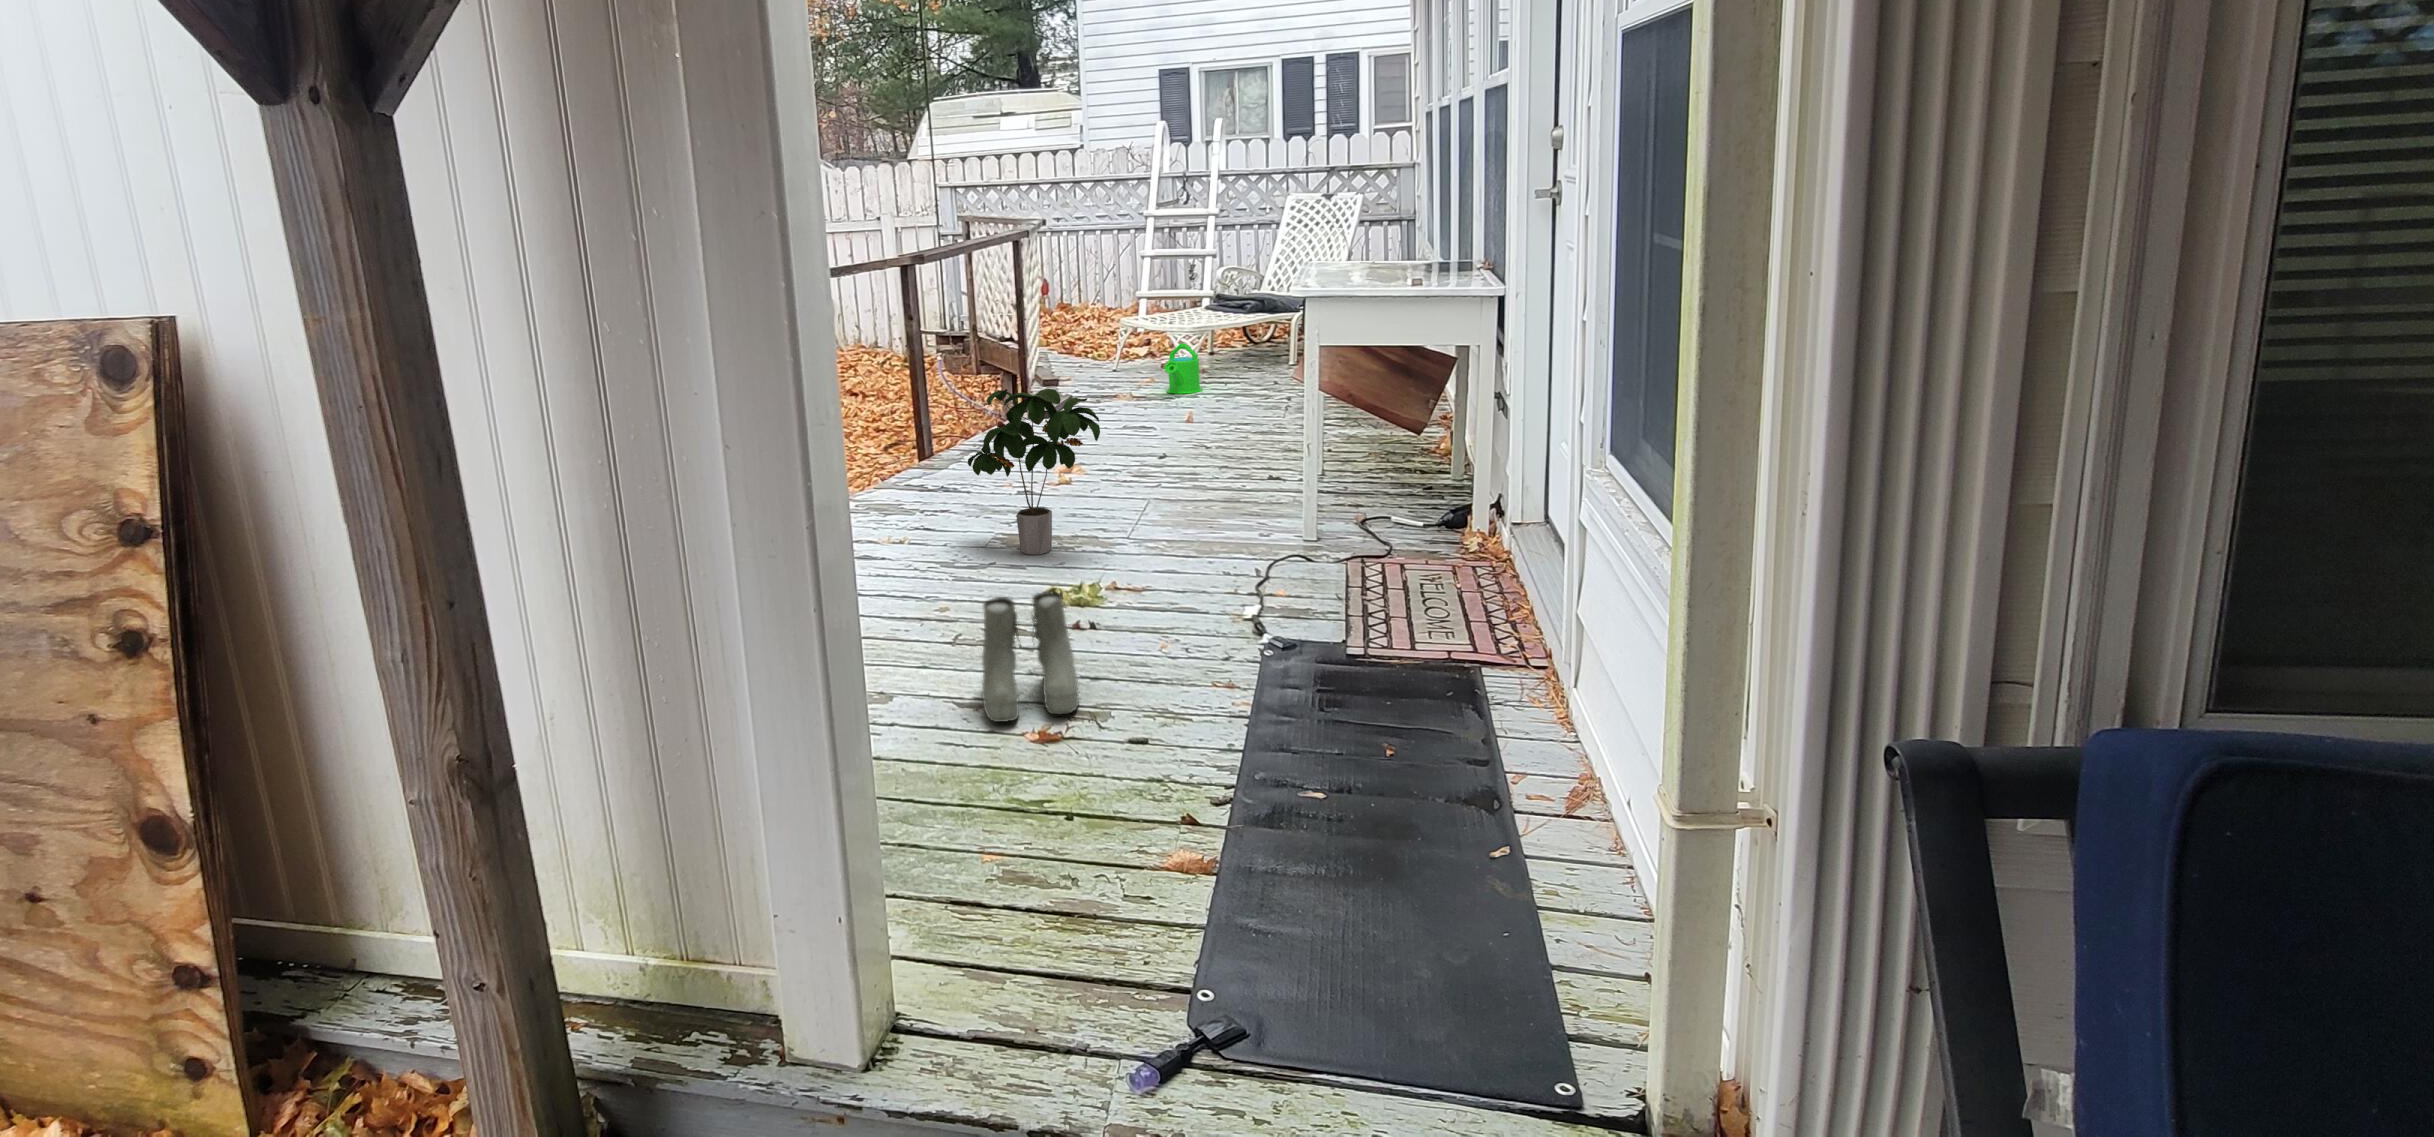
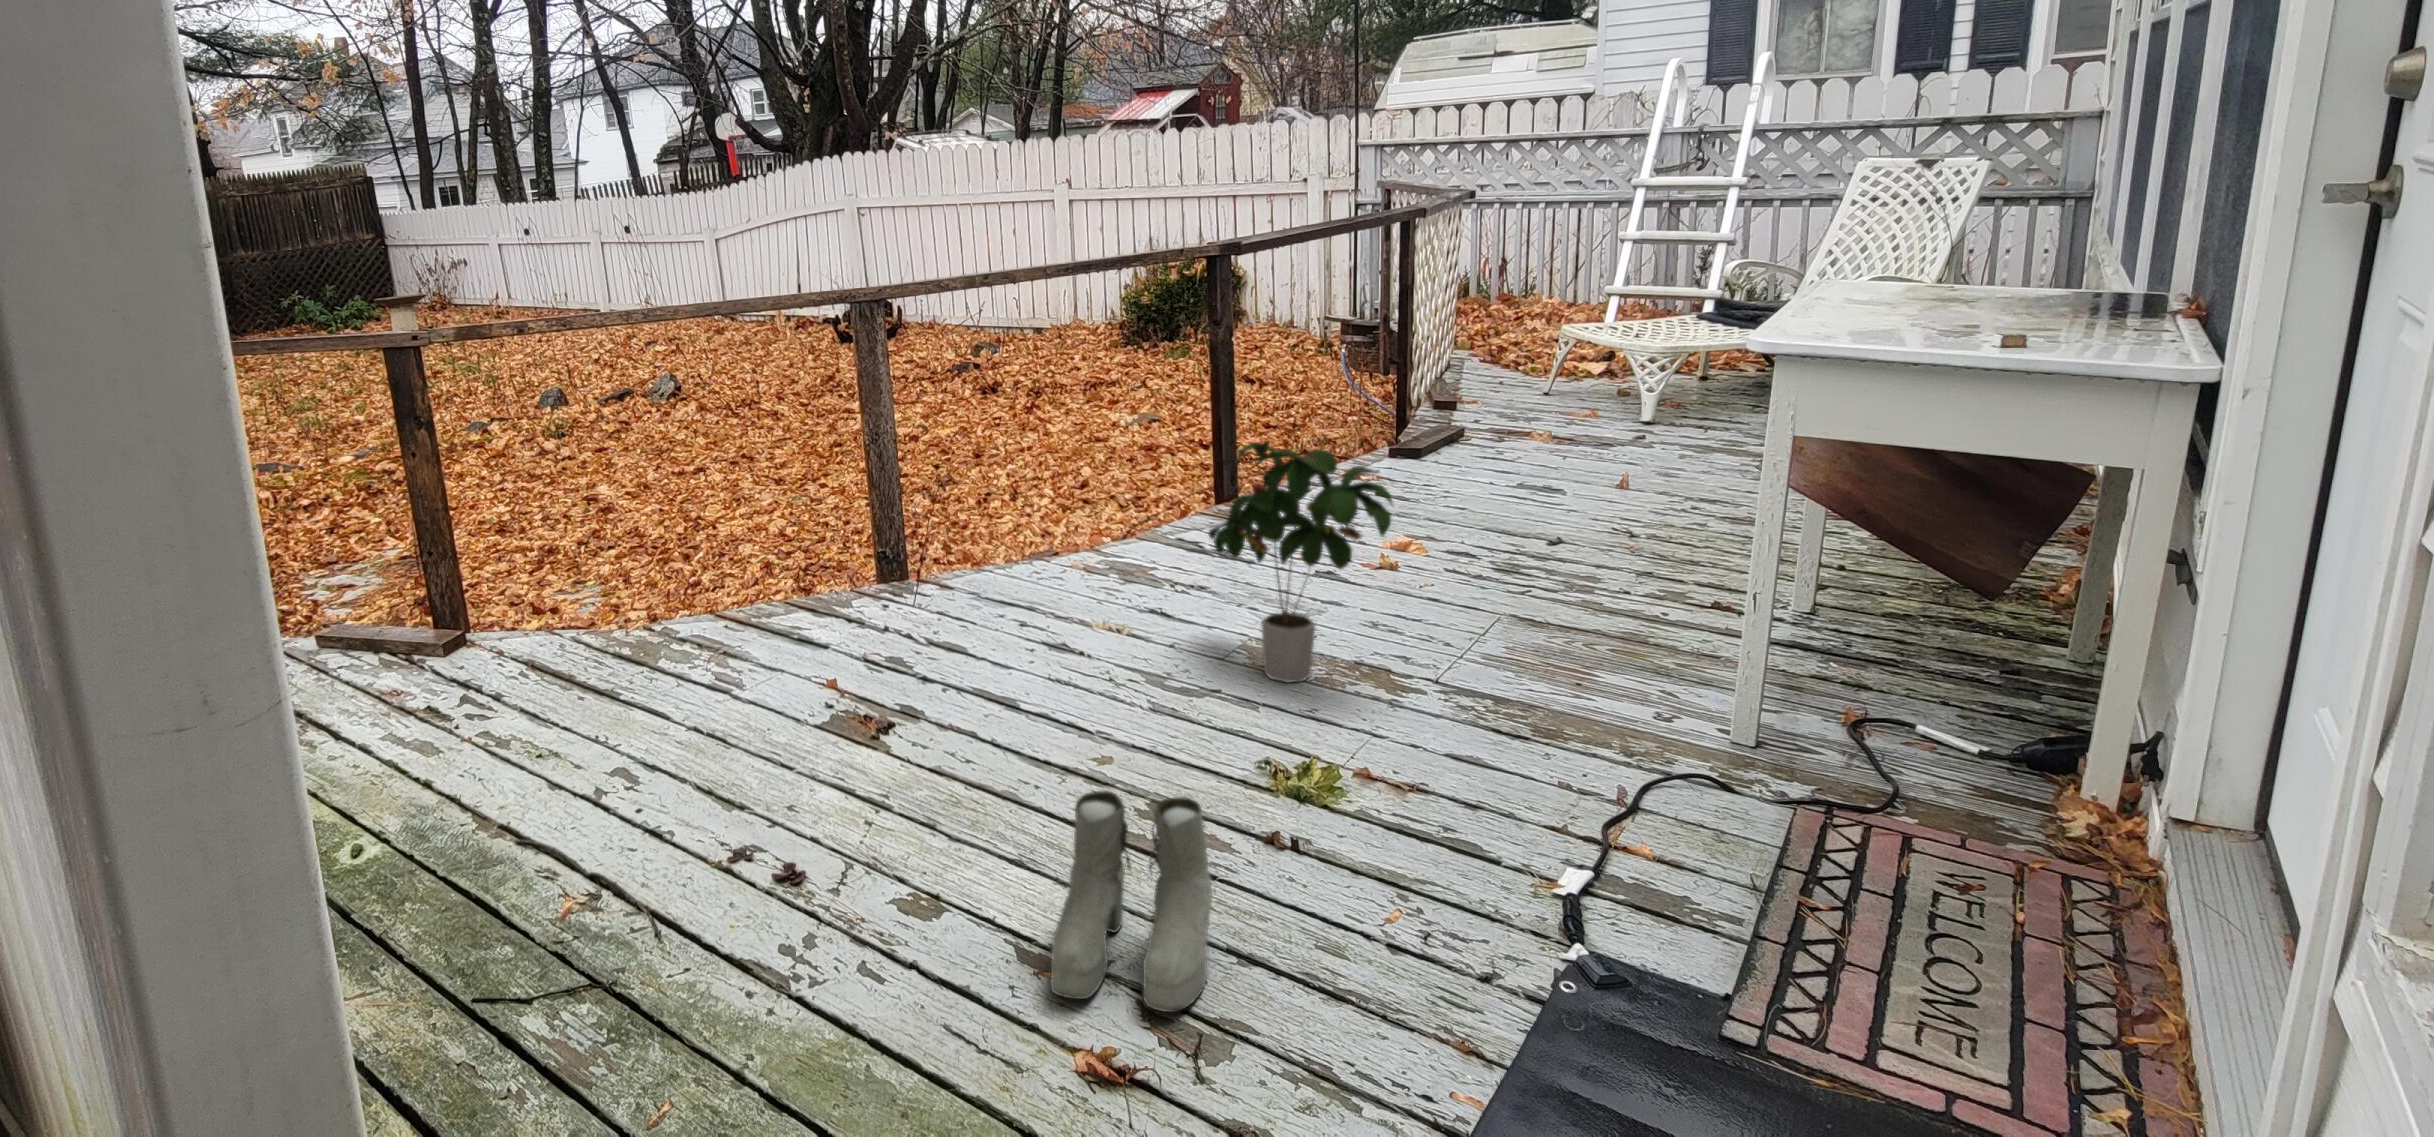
watering can: present [1164,343,1202,394] -> none [1602,370,1662,442]

